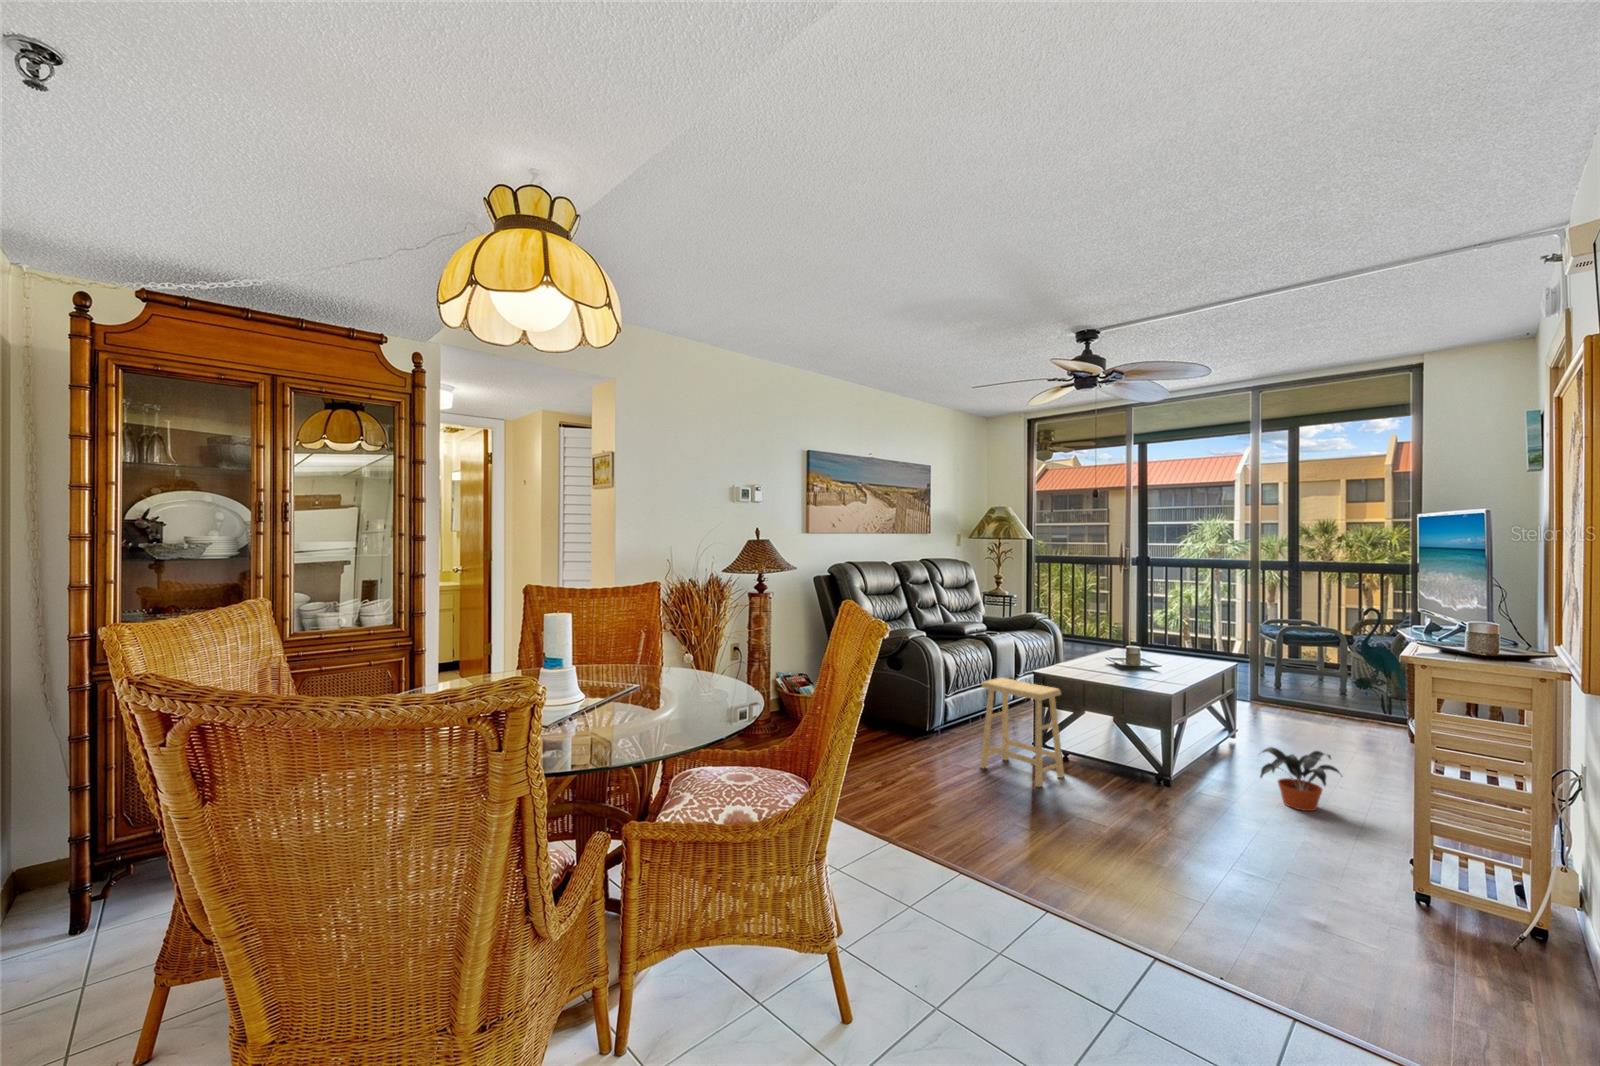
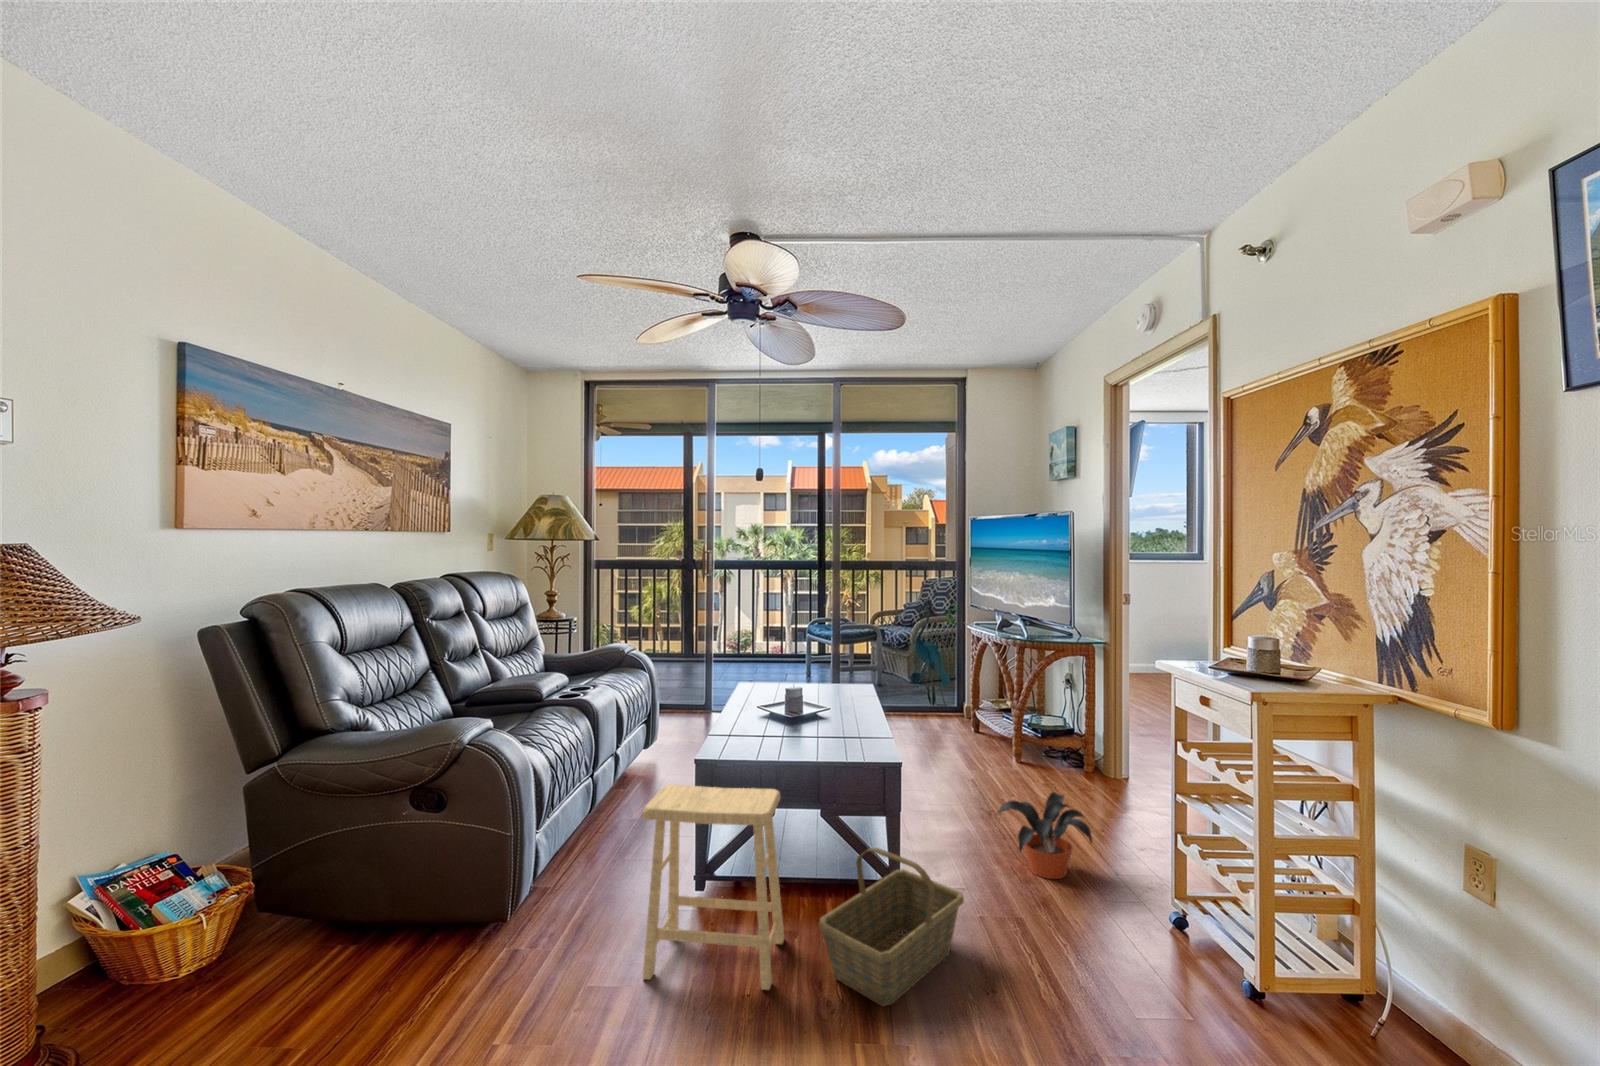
basket: none [1069,733,1175,810] -> present [819,848,964,1007]

